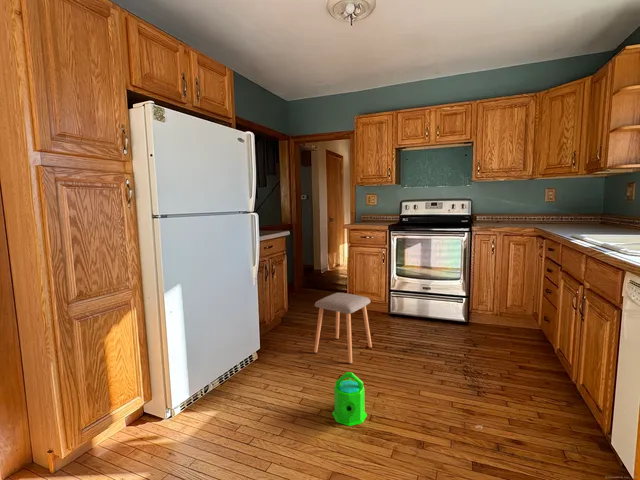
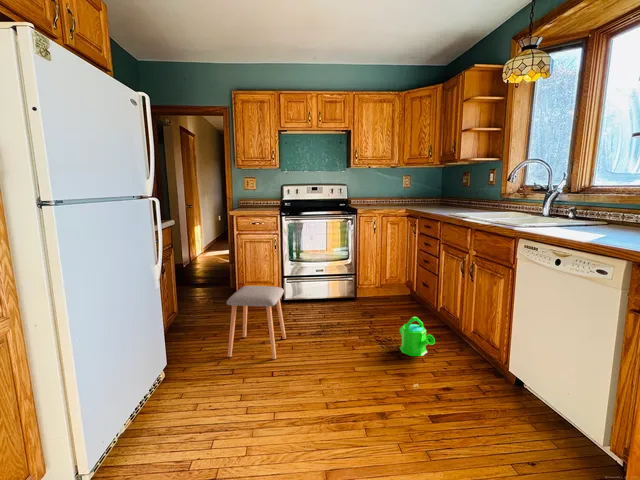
watering can: present [332,372,367,426] -> present [400,317,435,356]

